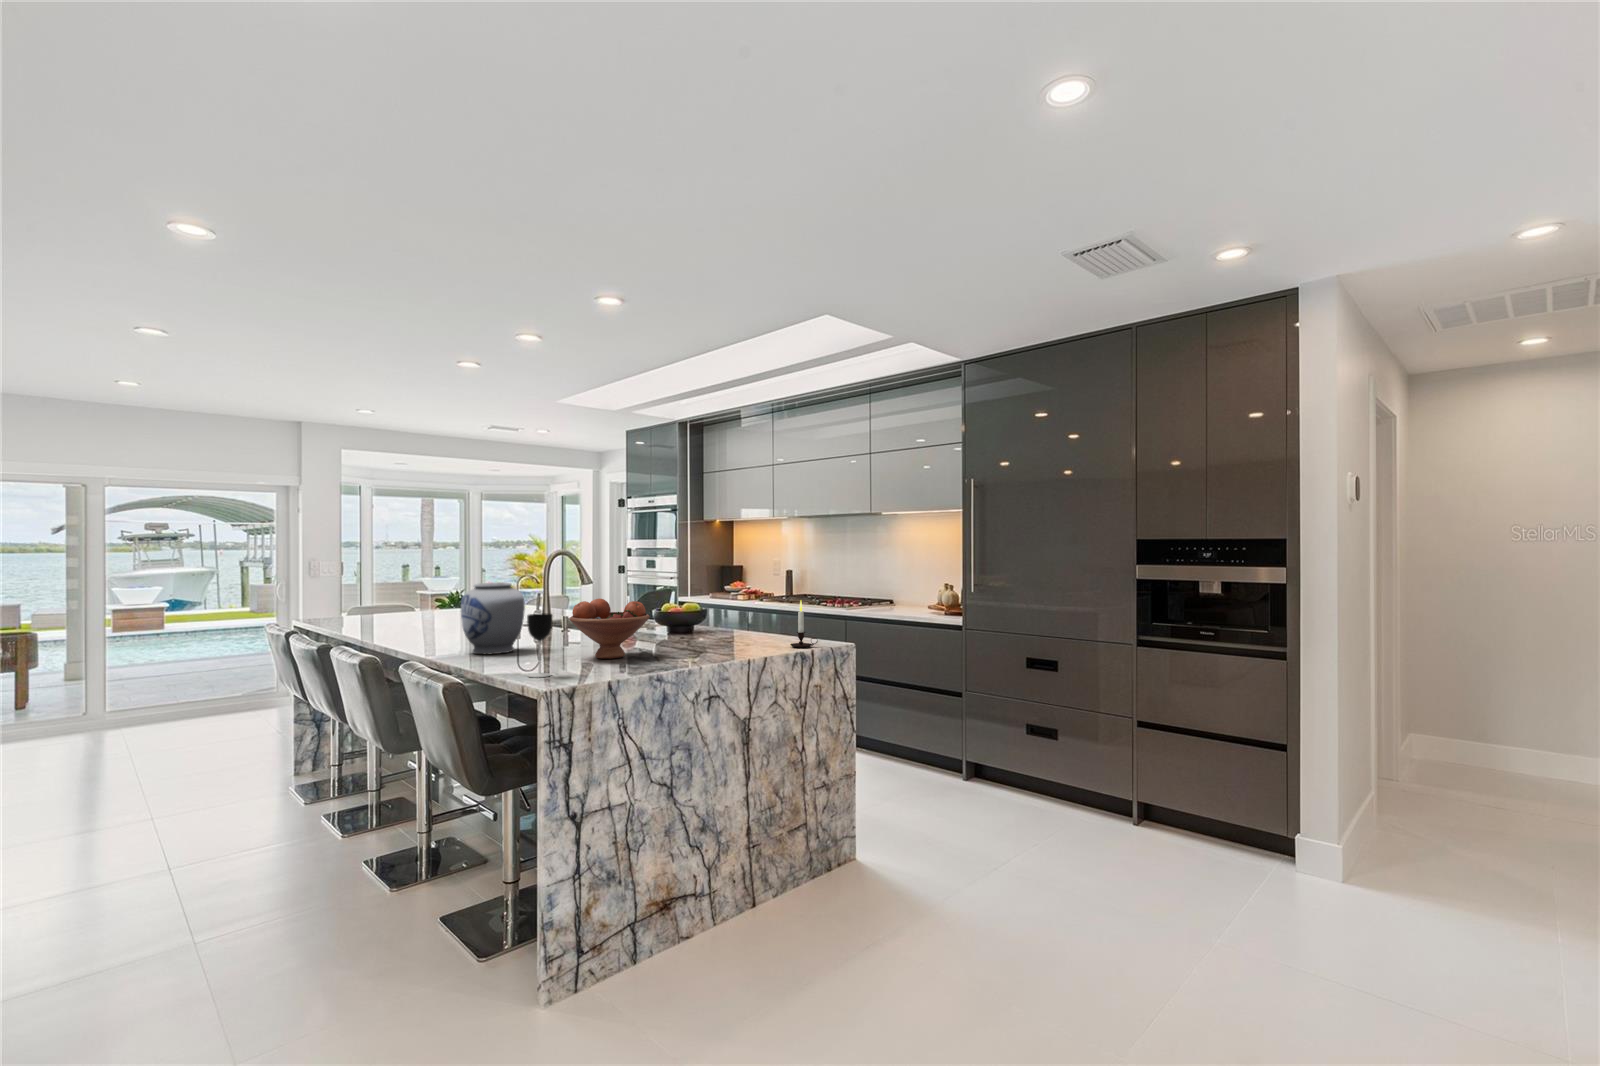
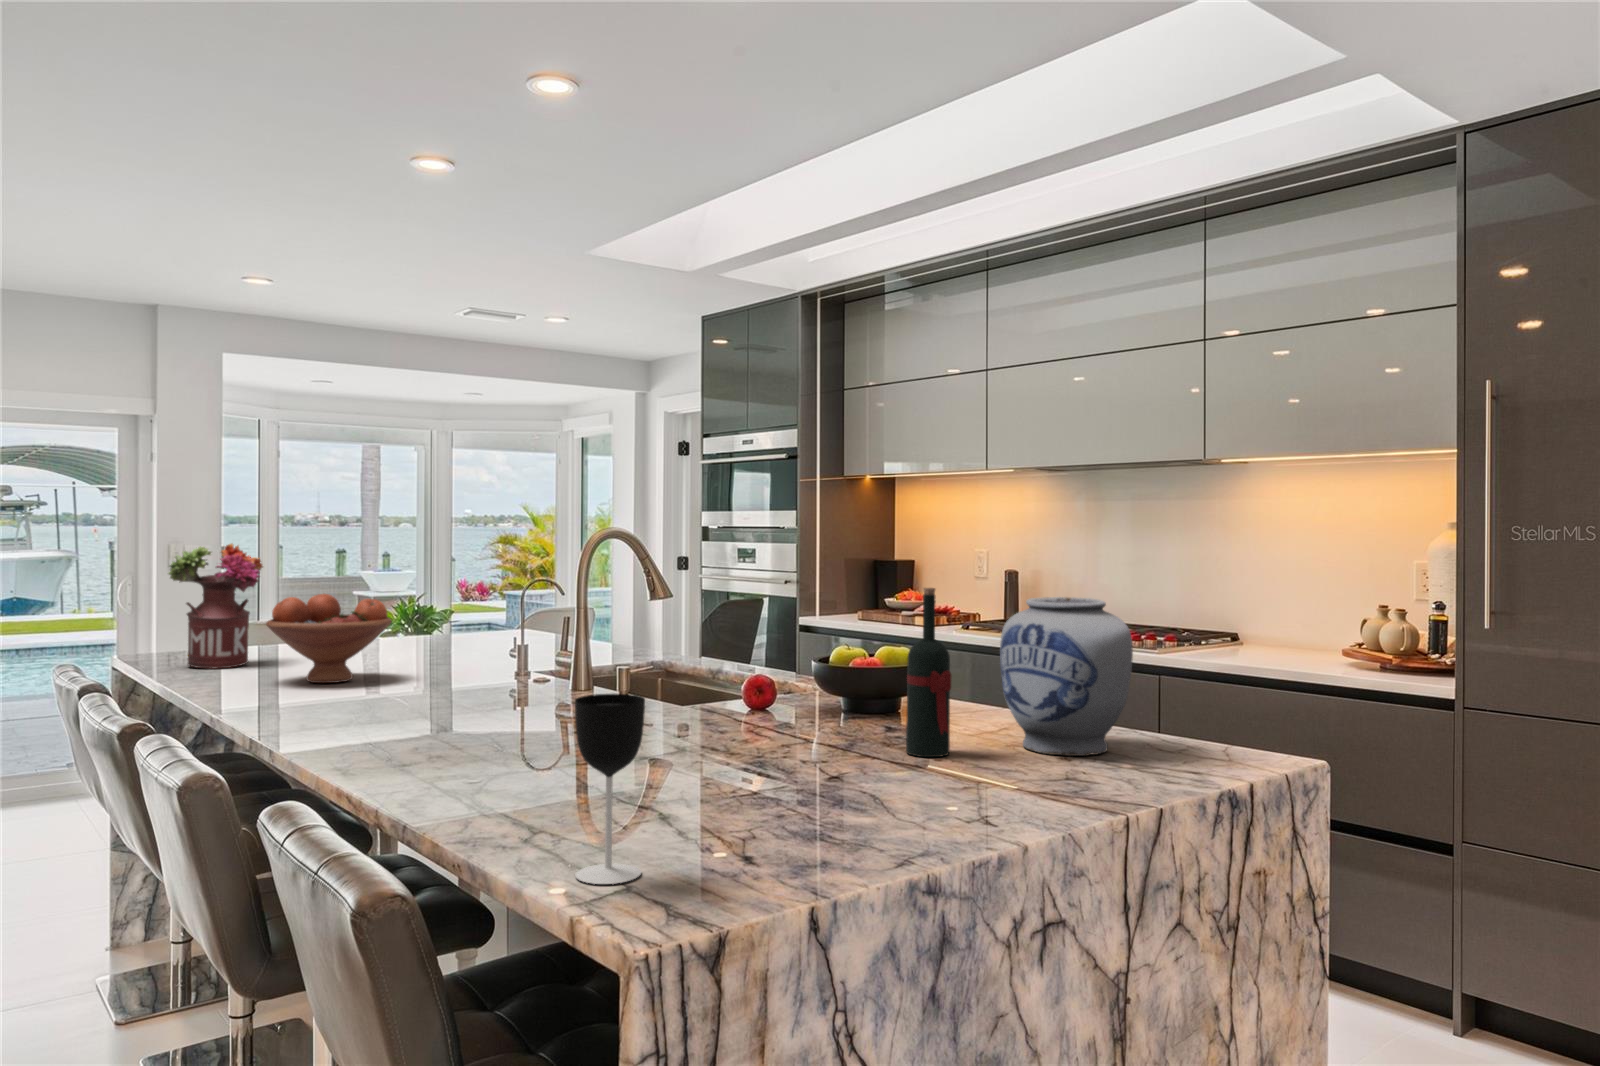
flower arrangement: none [332,562,382,626] -> present [169,544,263,668]
wine bottle: none [680,576,698,646] -> present [906,588,951,757]
vase: present [461,582,525,654] -> present [1000,597,1133,756]
fruit bowl: present [570,599,650,659] -> present [266,594,392,683]
candle: present [790,601,818,648] -> none [1187,653,1258,774]

